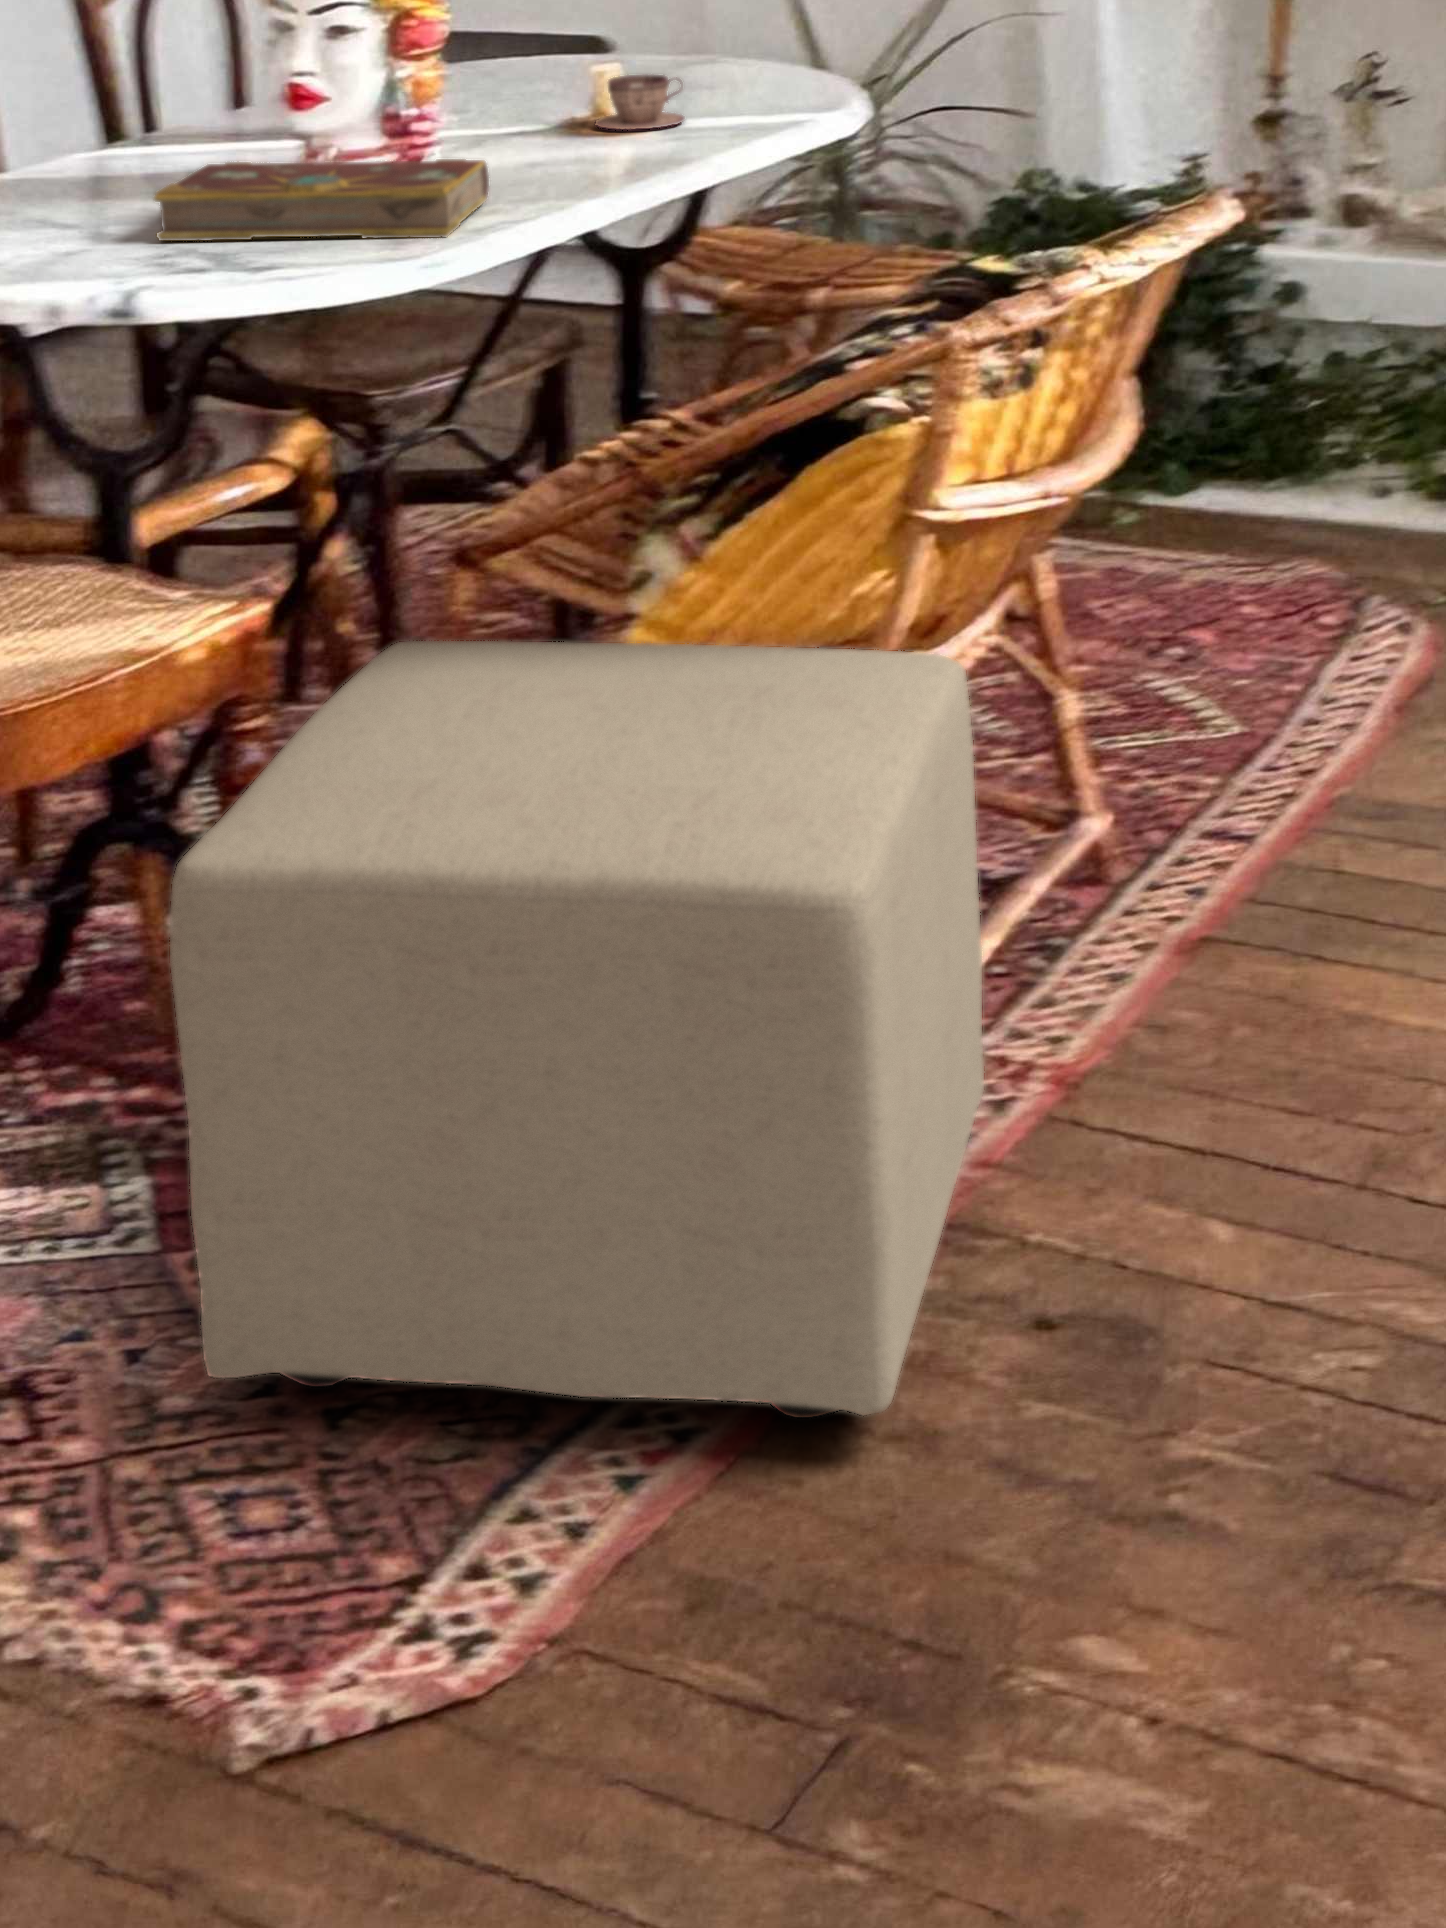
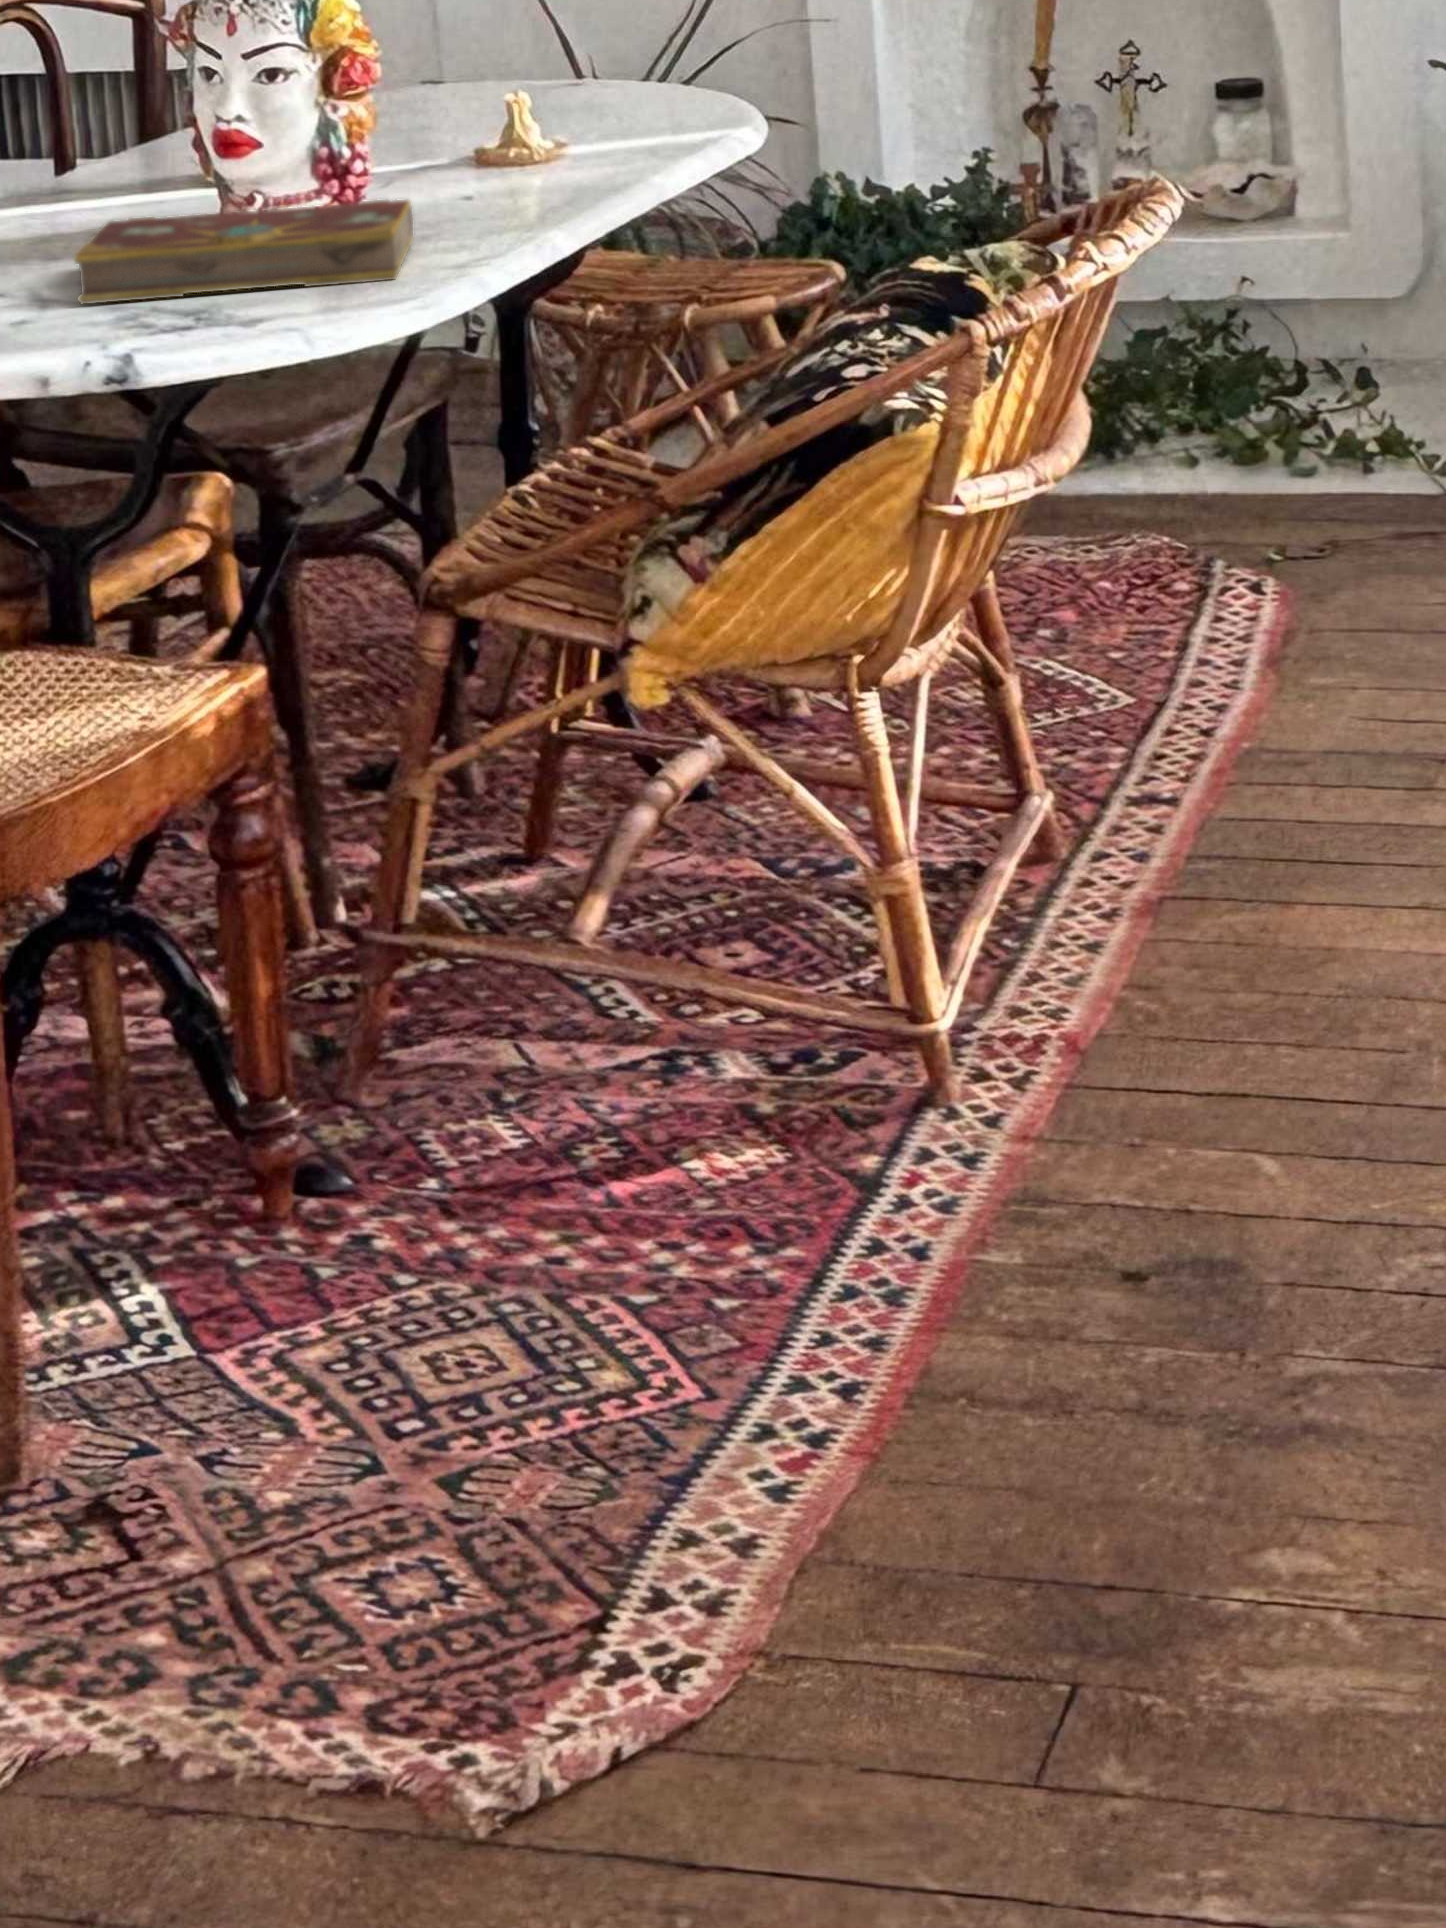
teacup: present [594,75,684,130] -> none [468,104,562,161]
ottoman: present [170,641,984,1418] -> none [271,650,1028,1464]

